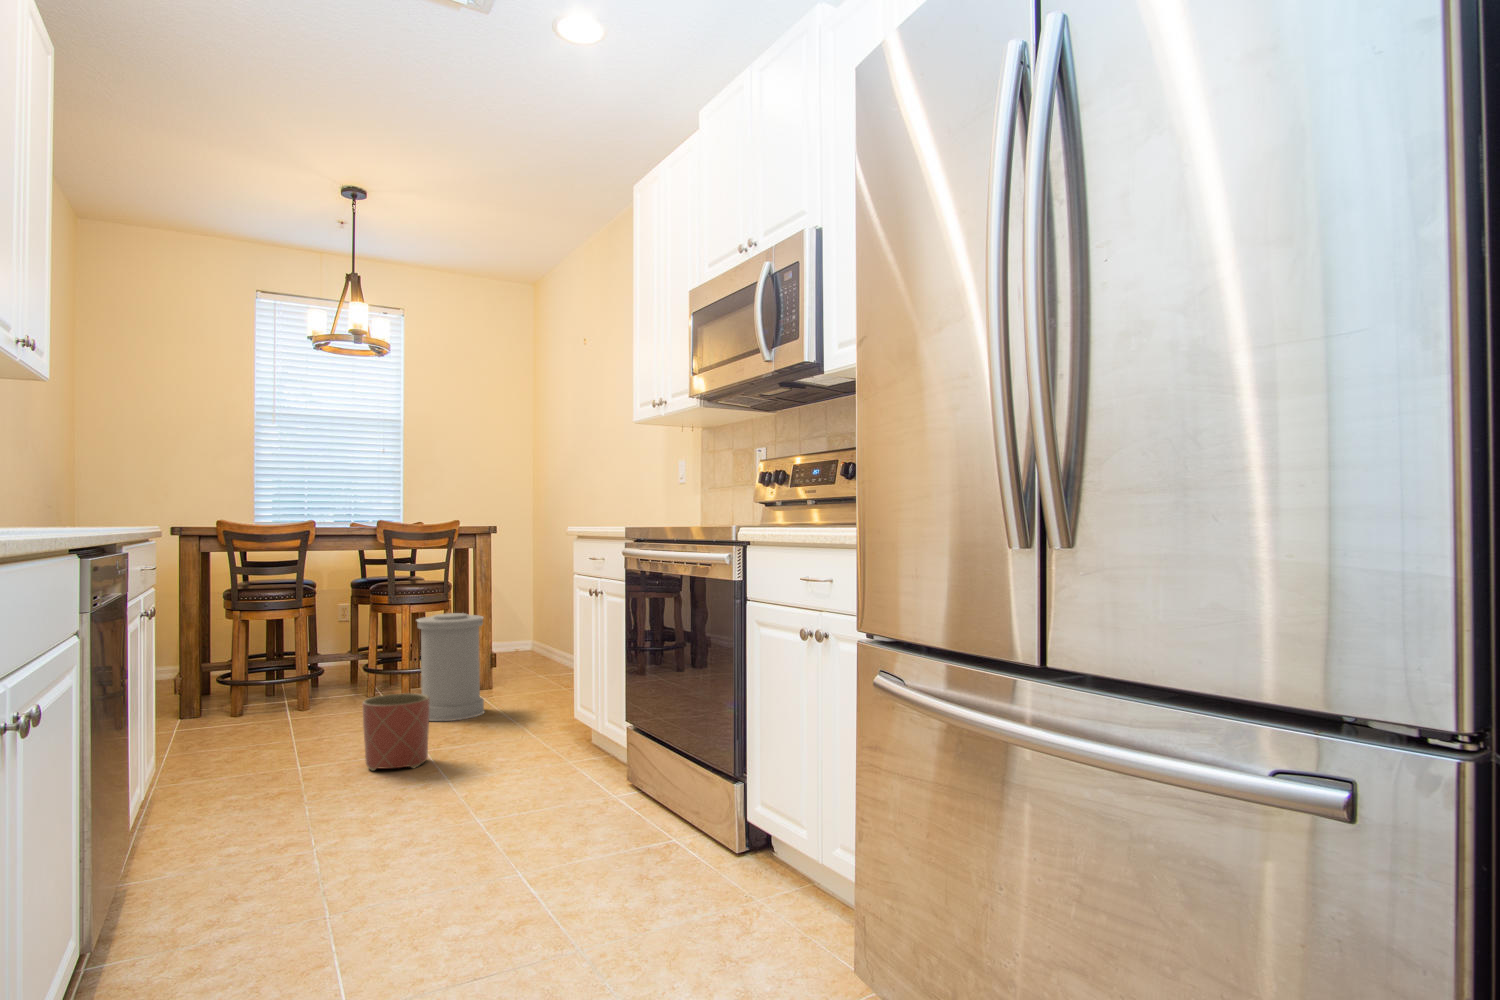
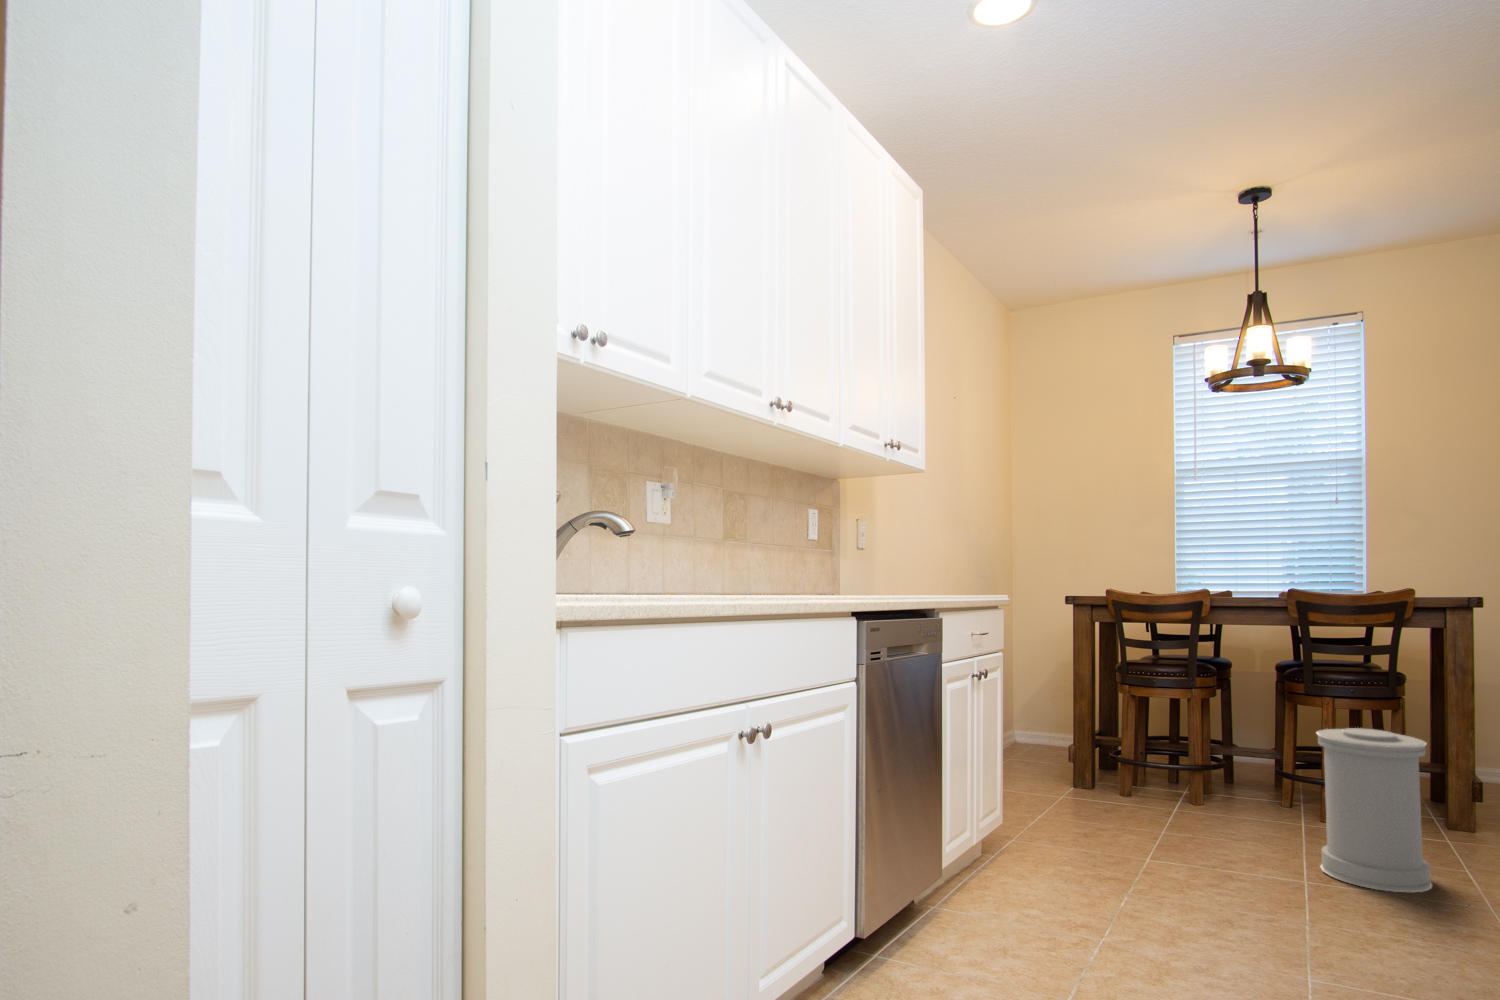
planter: present [362,693,430,771] -> none [1184,835,1282,957]

